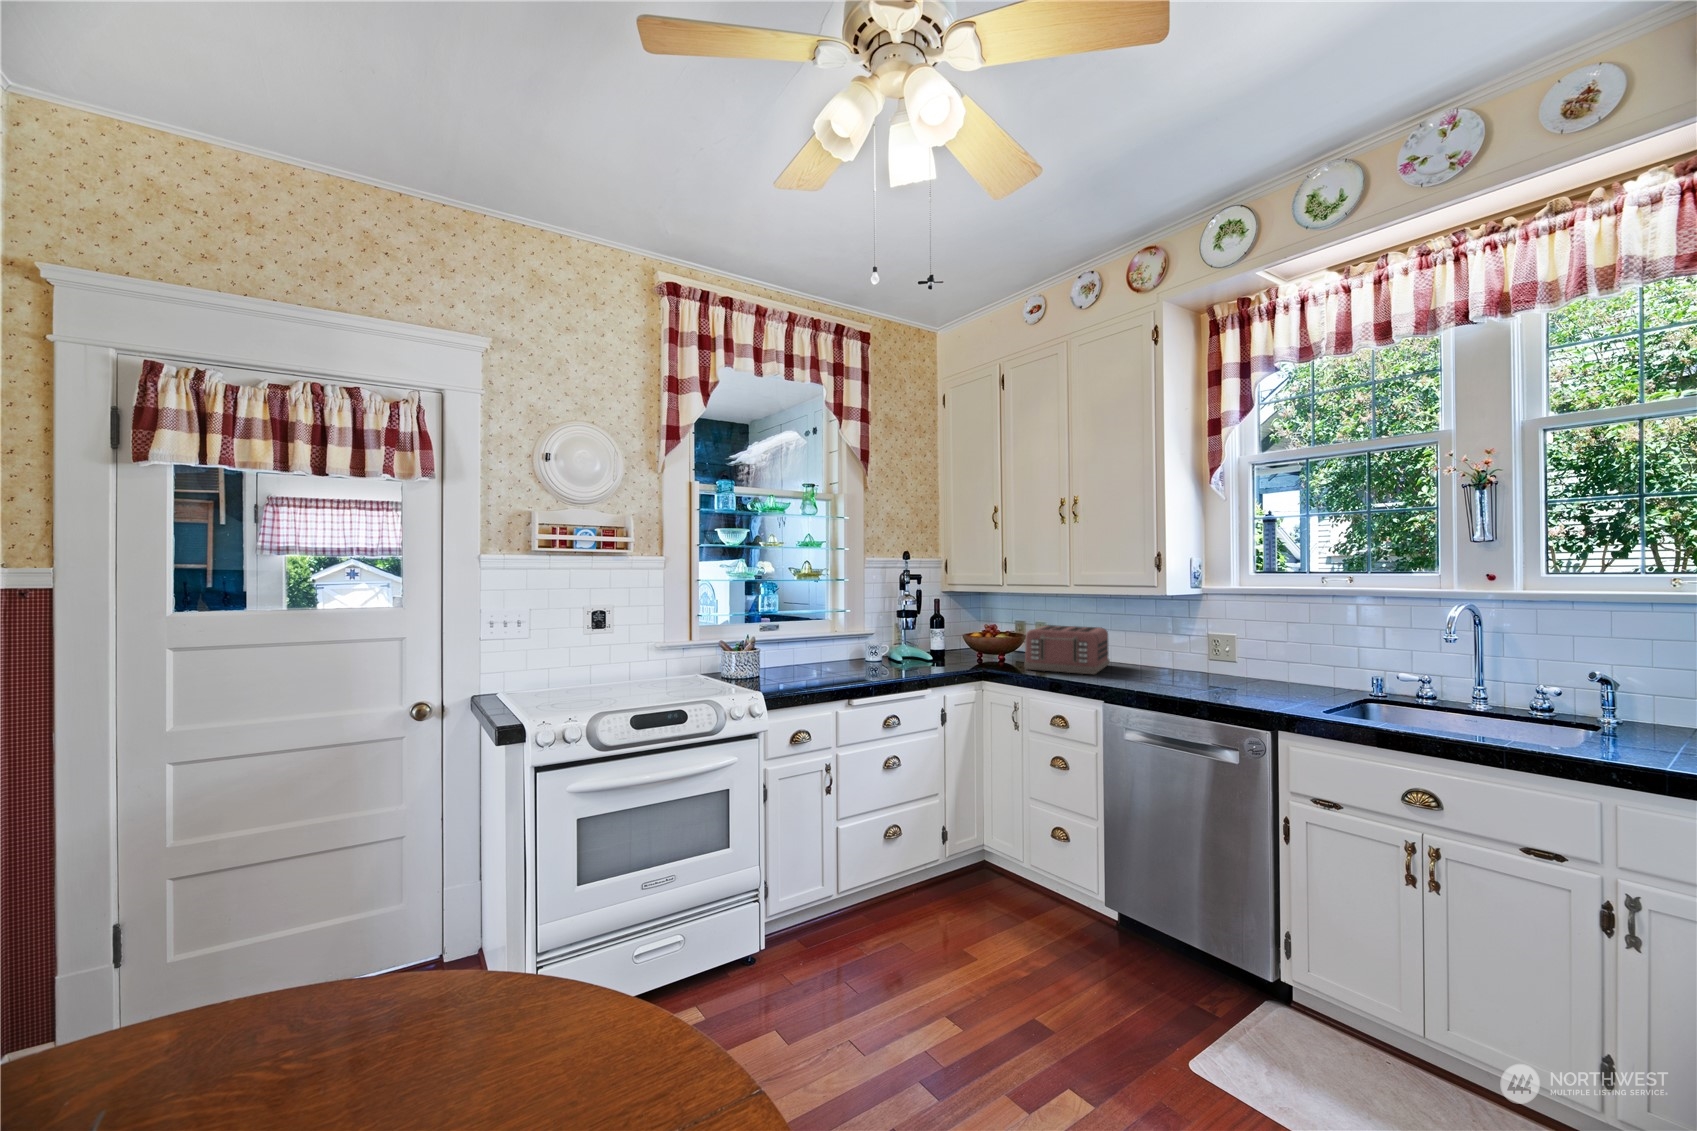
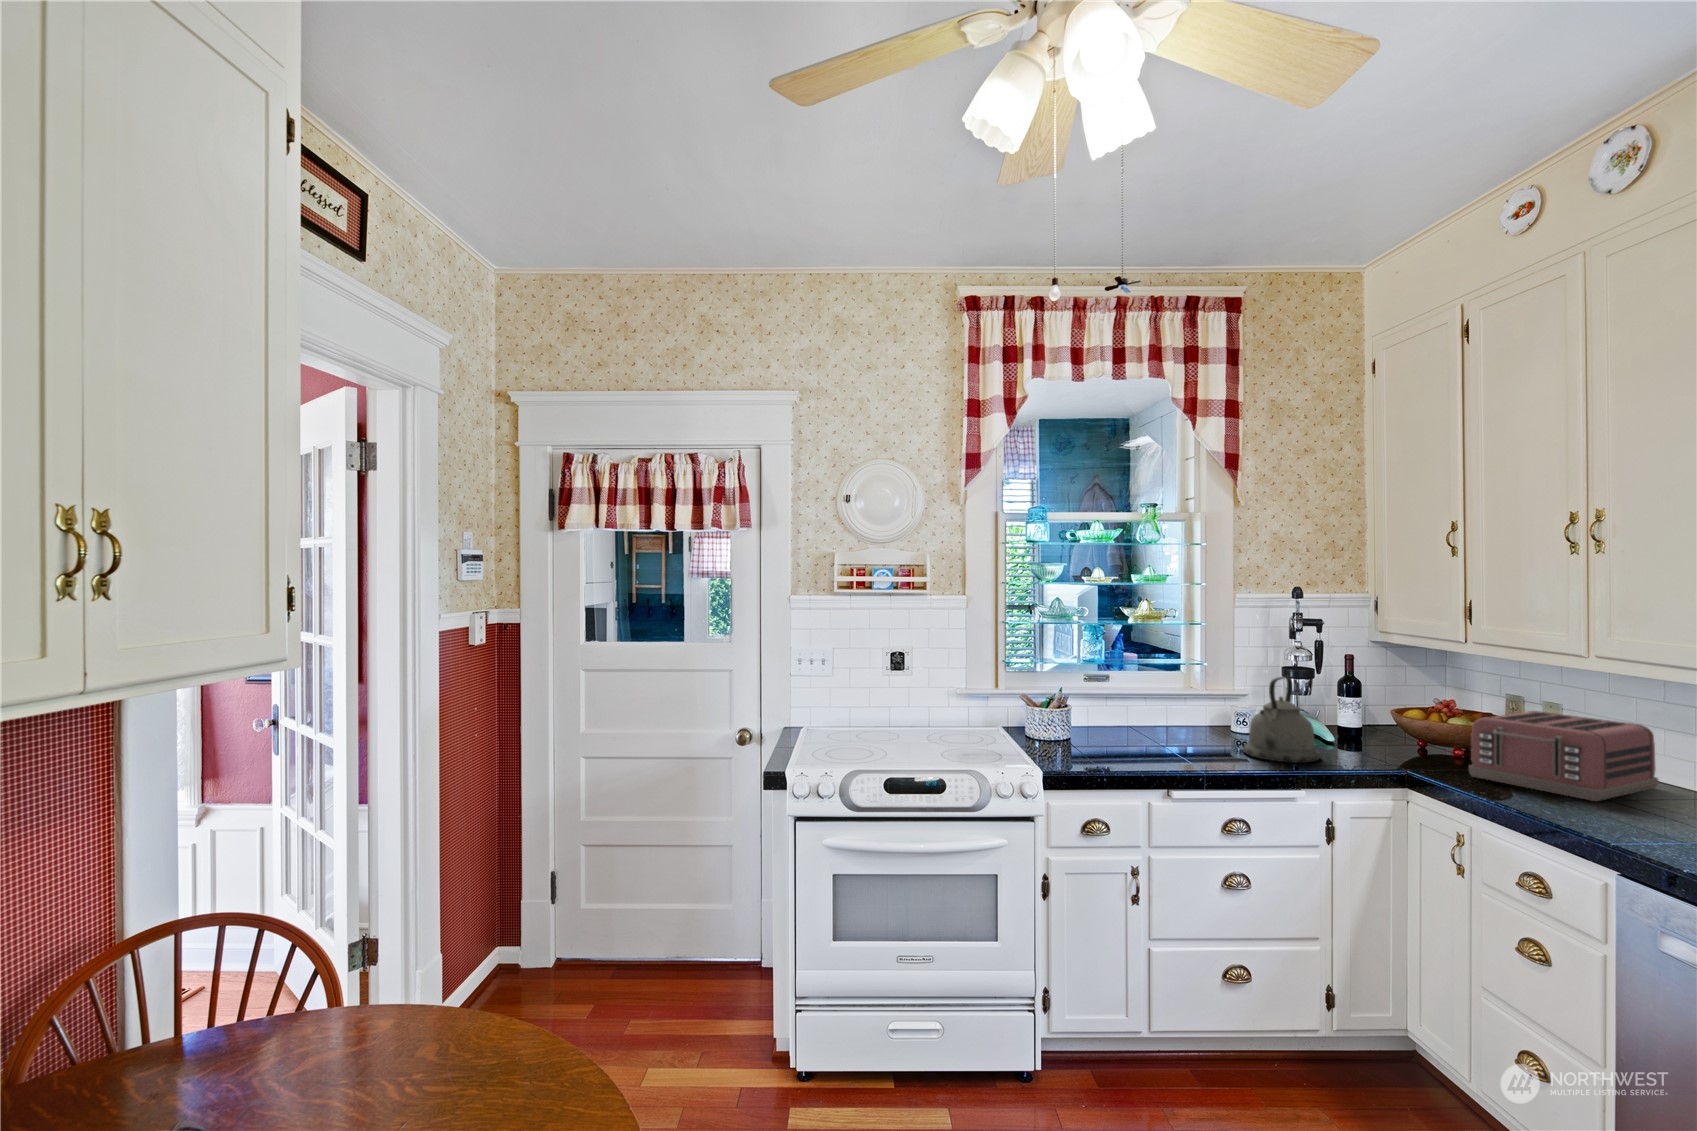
kettle: none [888,612,939,673] -> present [1243,676,1321,763]

